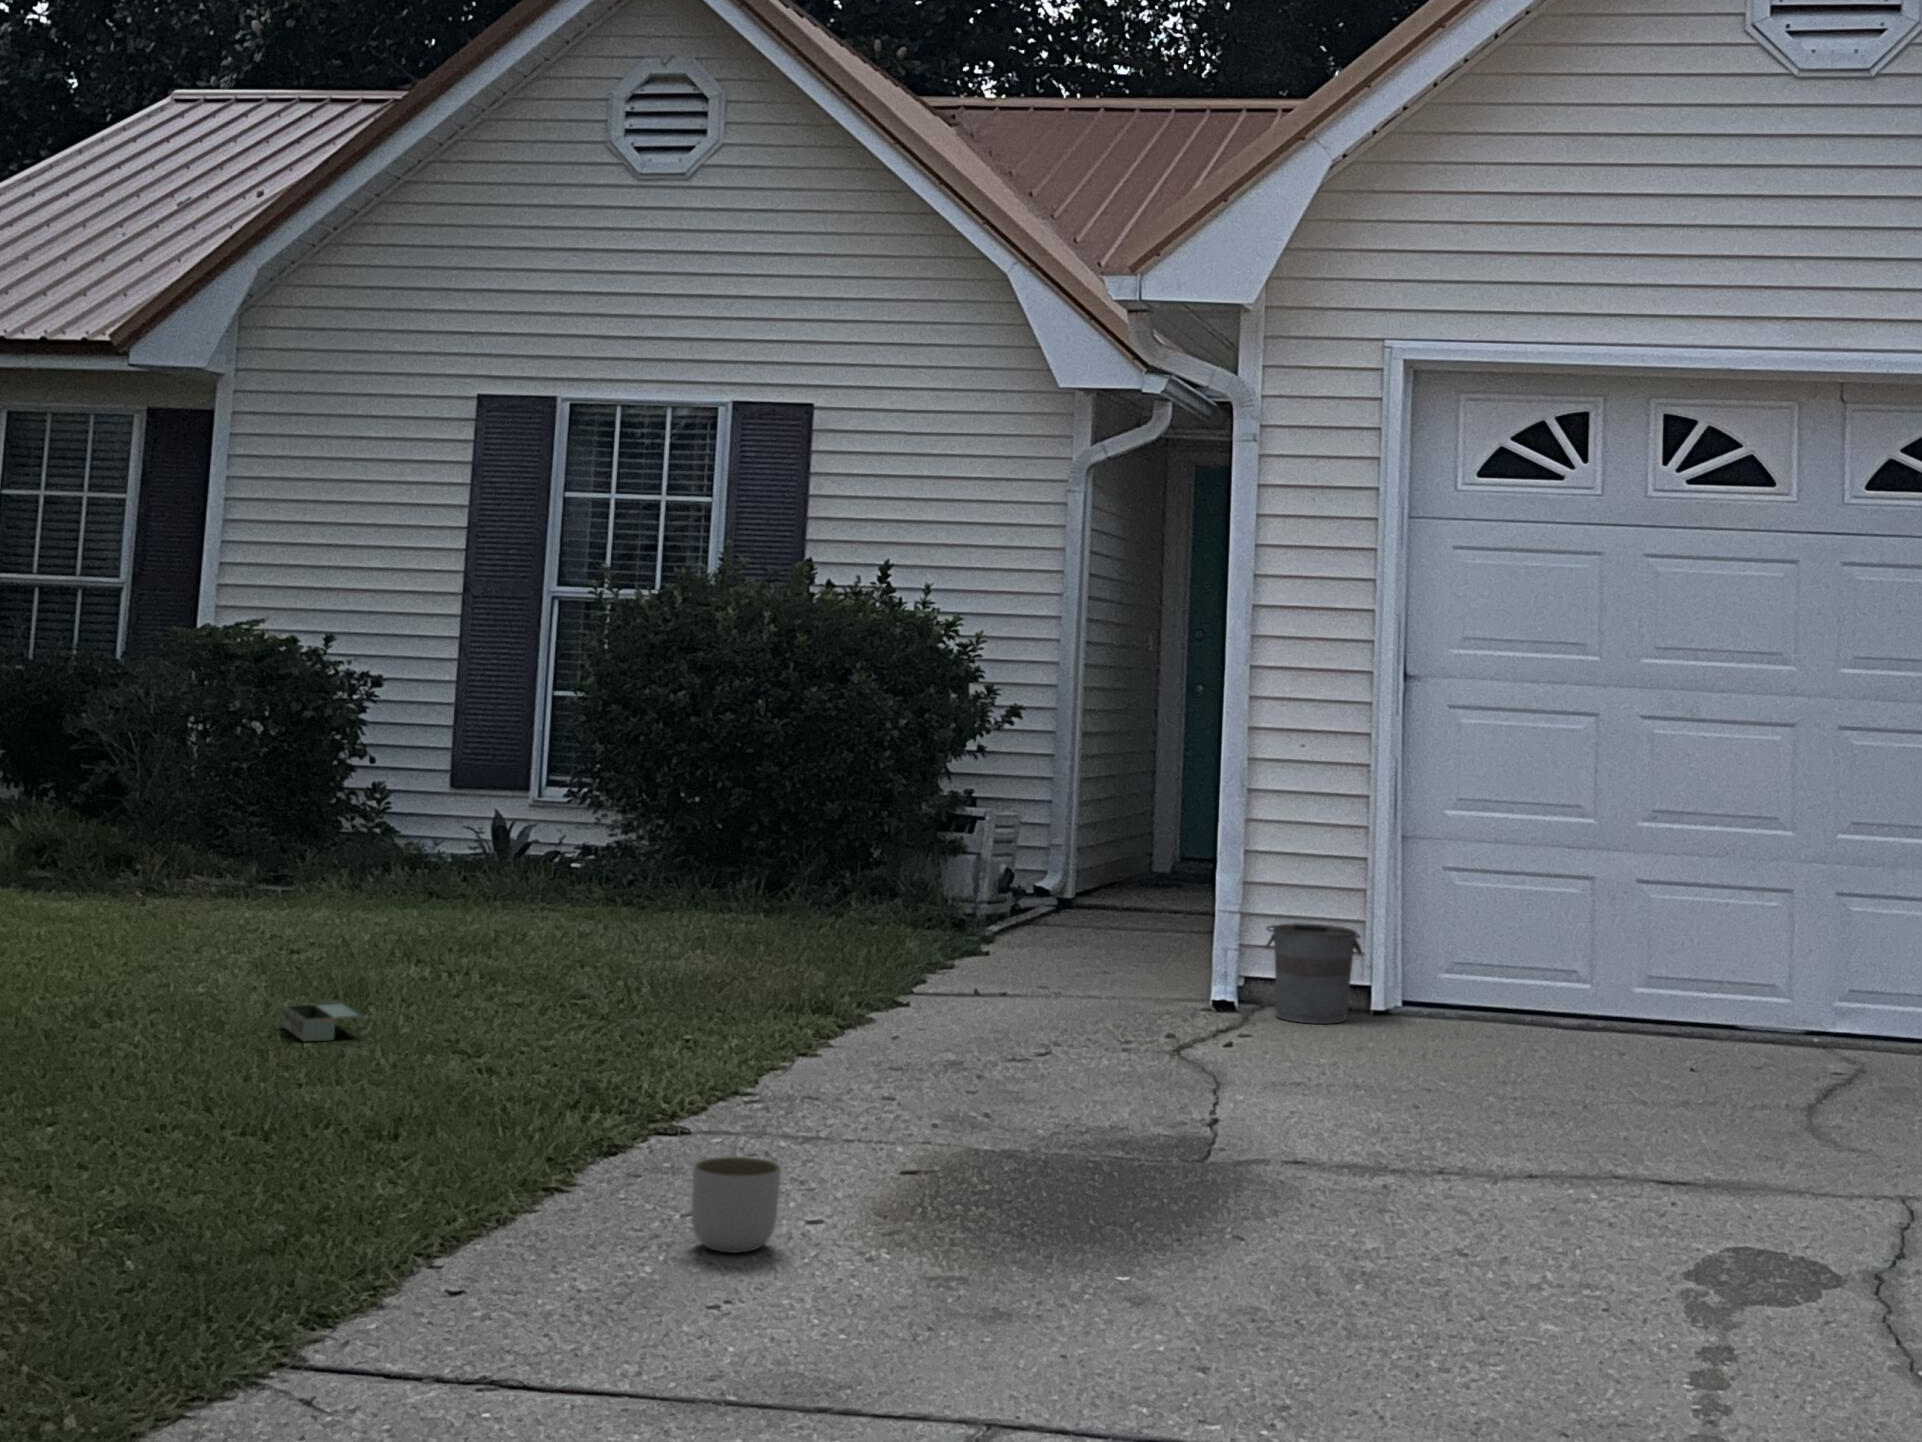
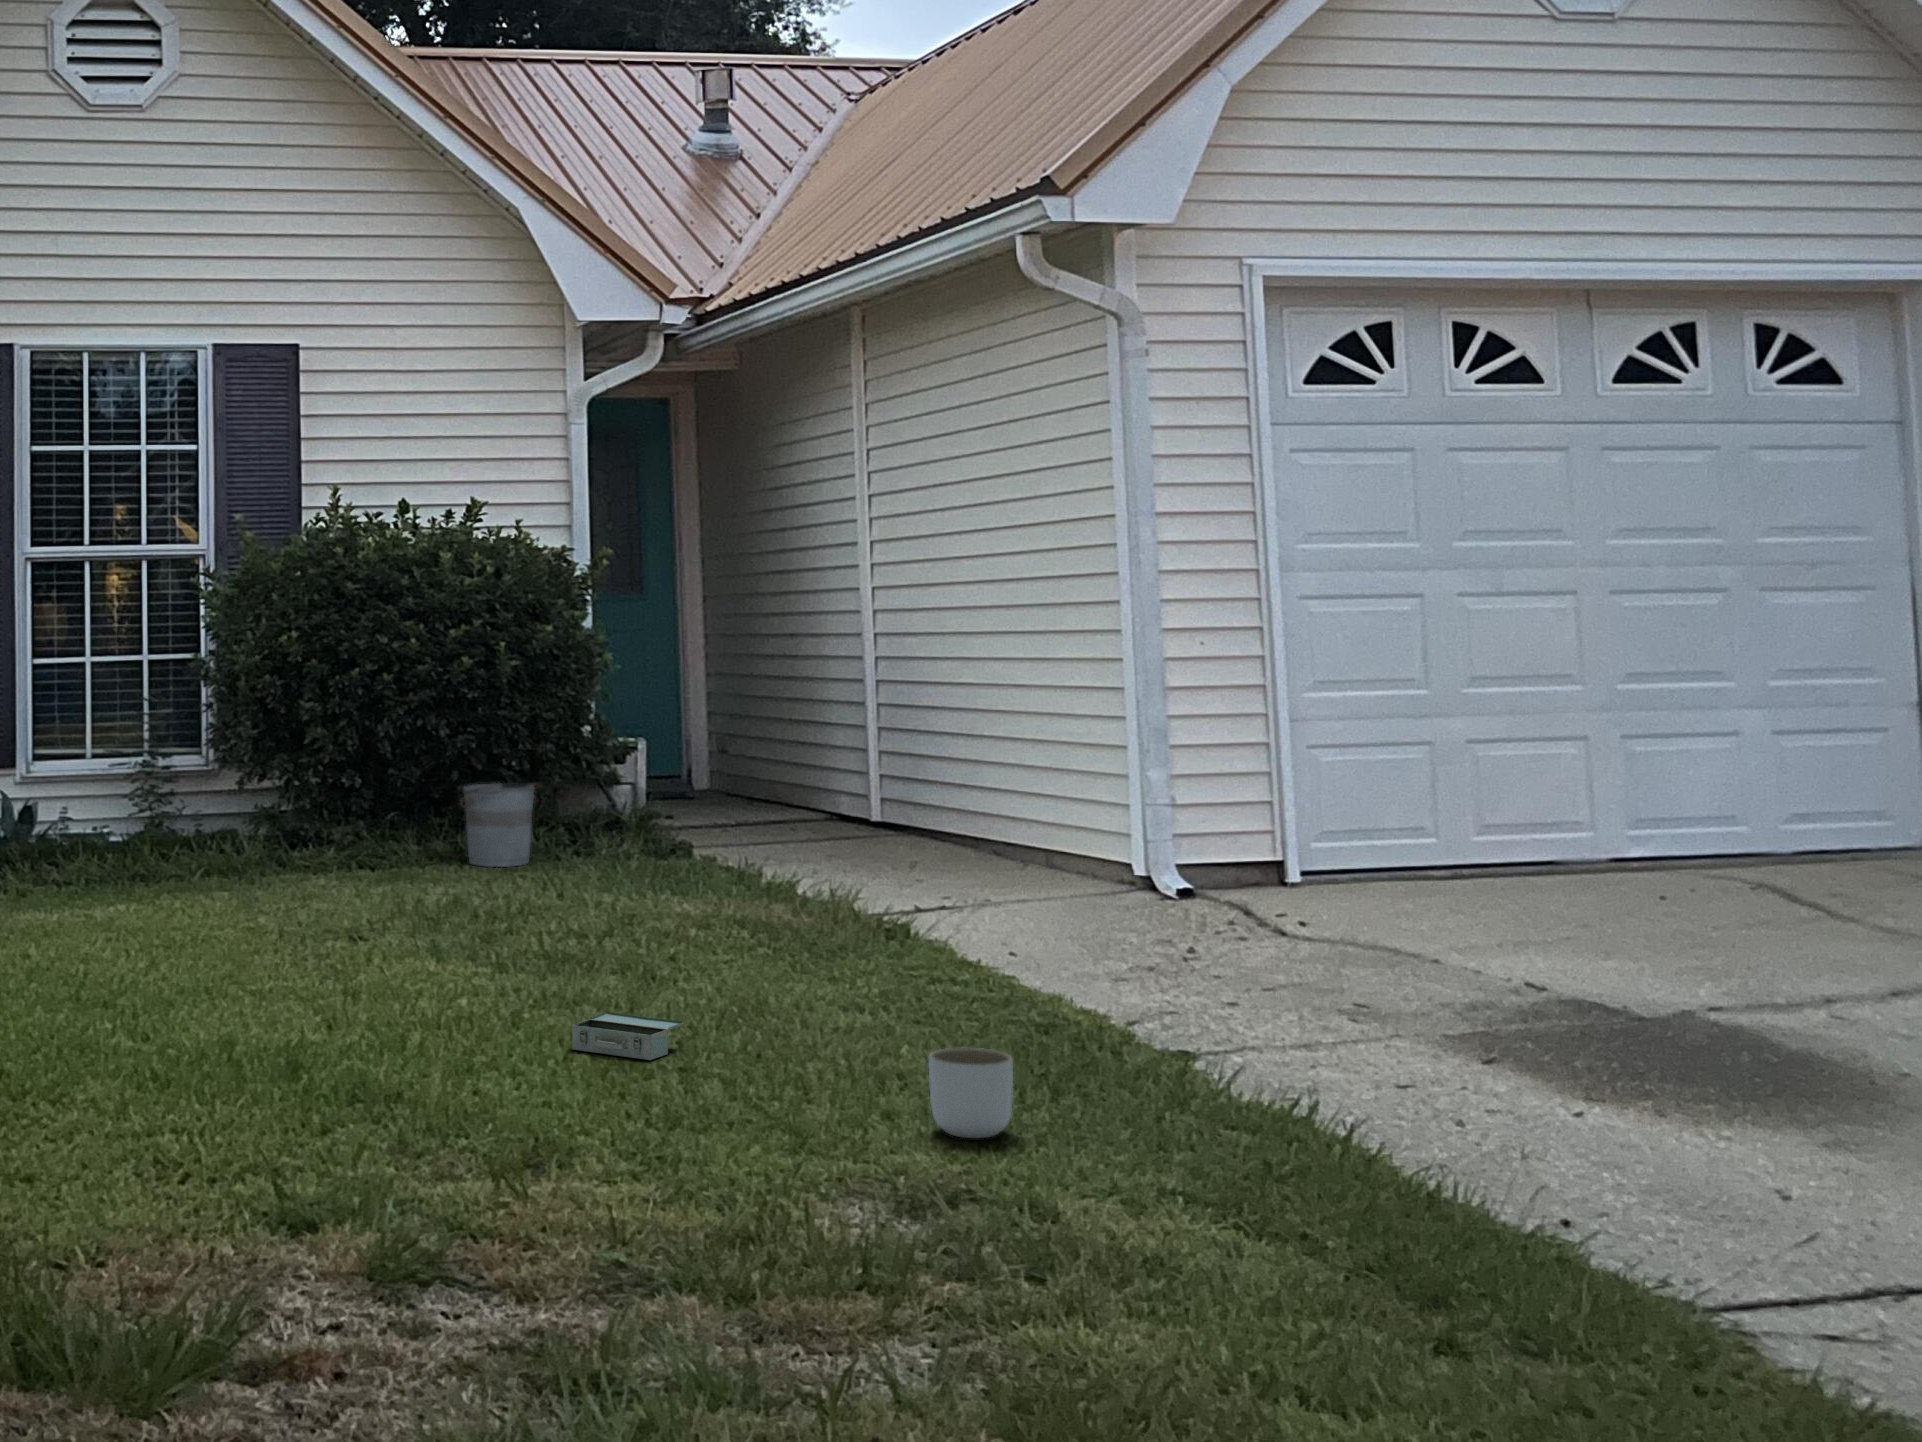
bucket: present [1266,923,1362,1024] -> present [460,783,542,867]
planter: present [692,1157,781,1253] -> present [929,1048,1013,1138]

